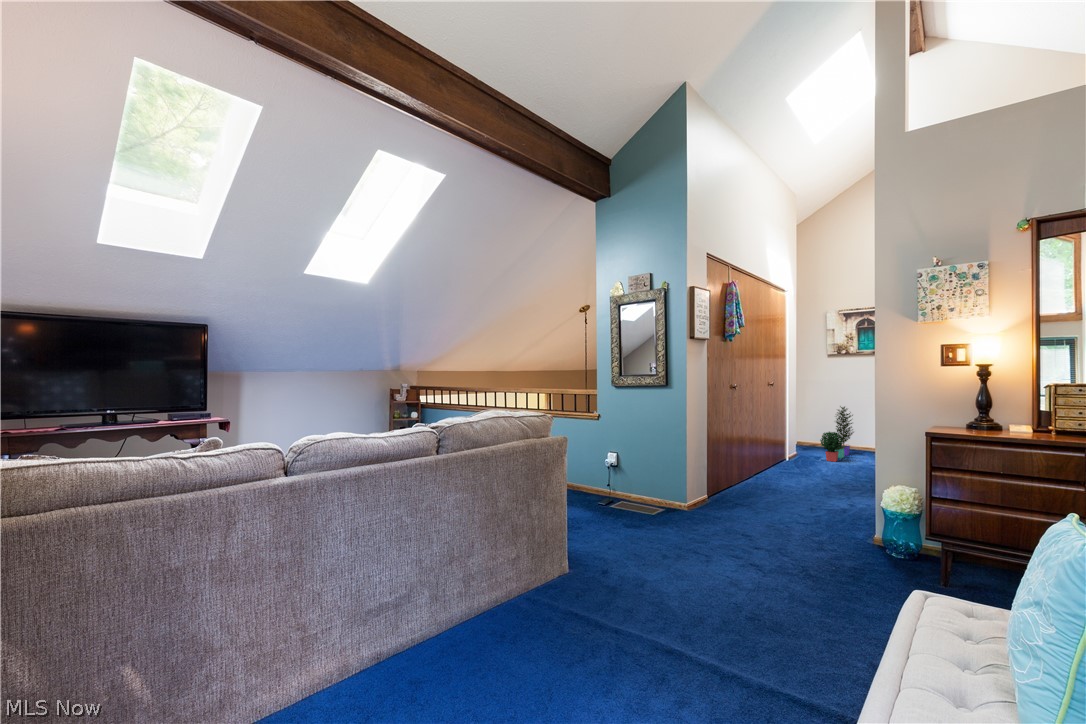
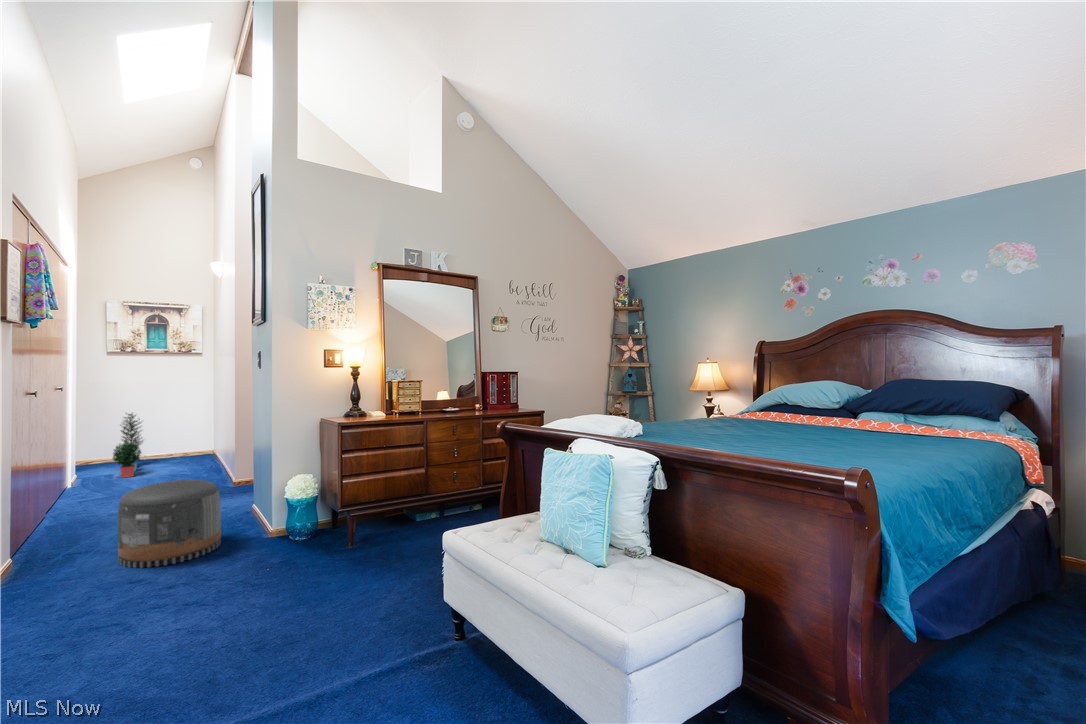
pouf: none [749,462,828,534] -> present [117,480,221,568]

